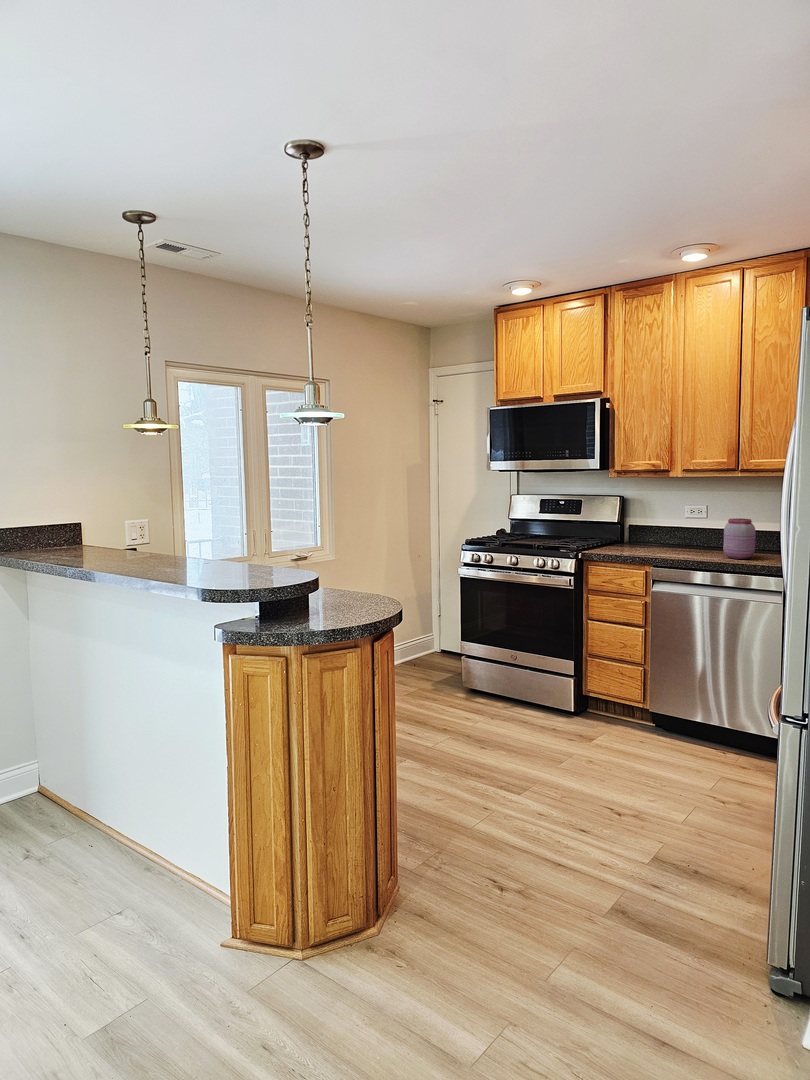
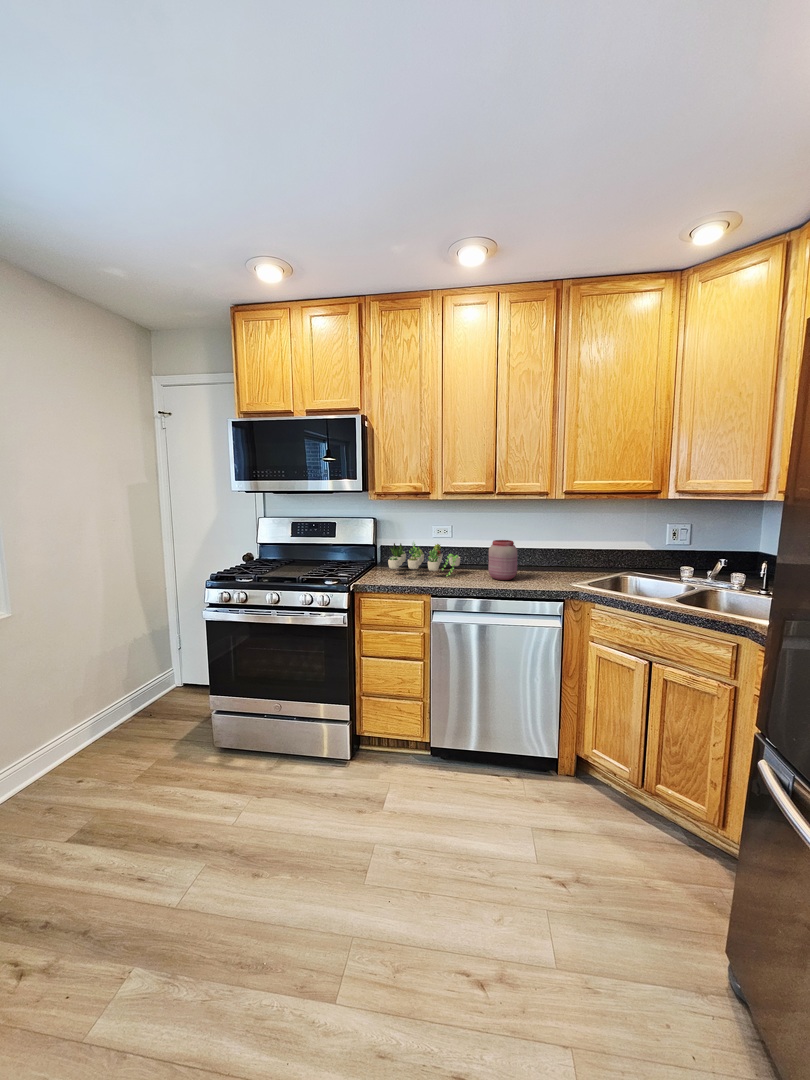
succulent plant: none [619,517,699,553] -> present [388,543,460,576]

